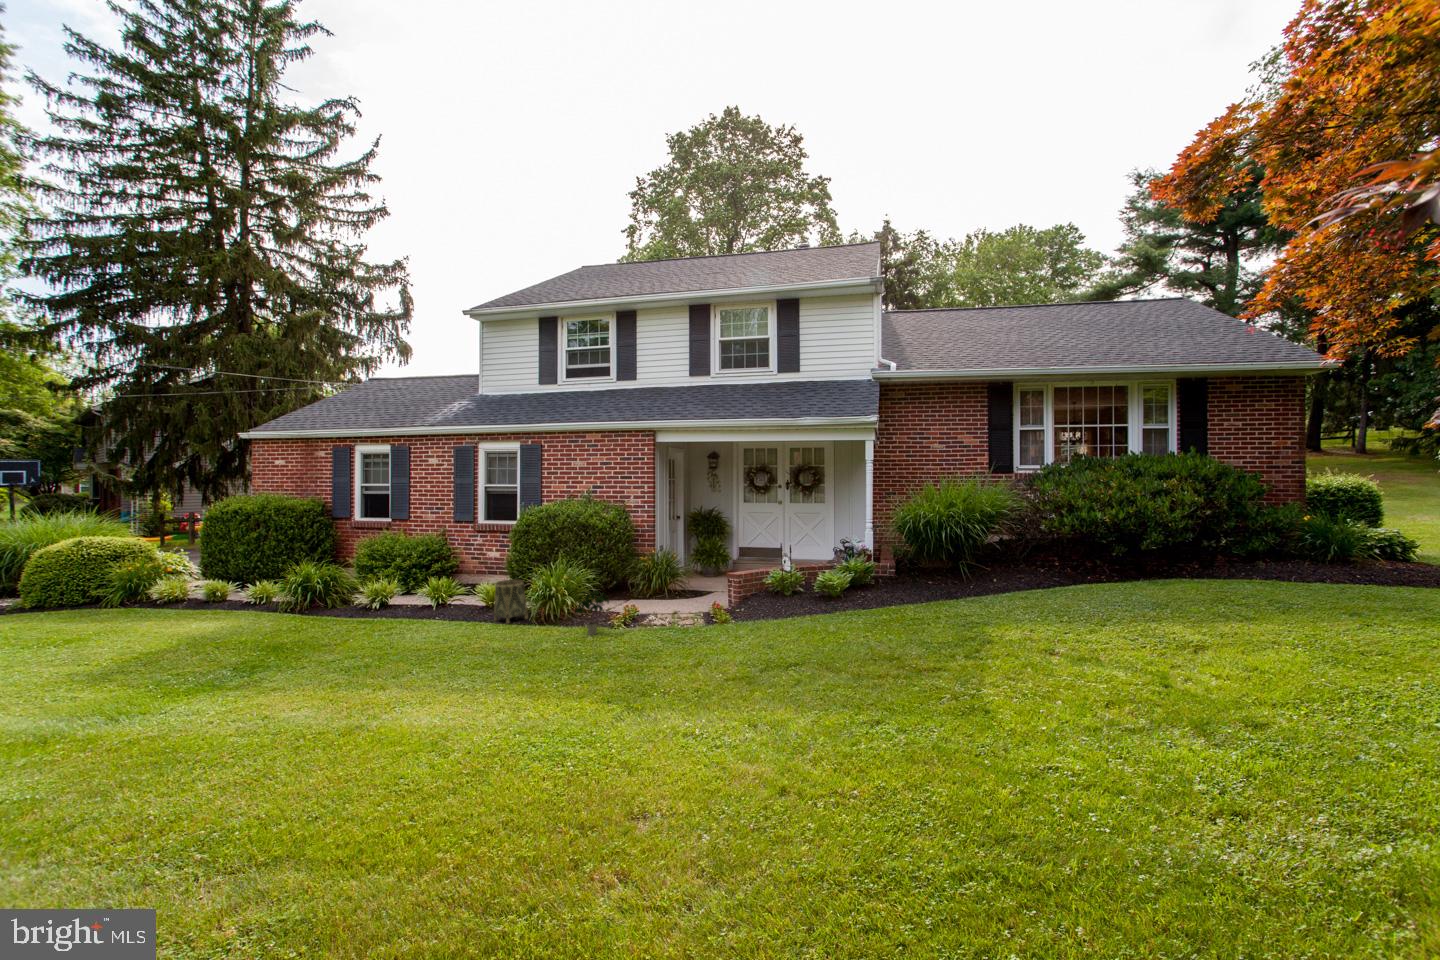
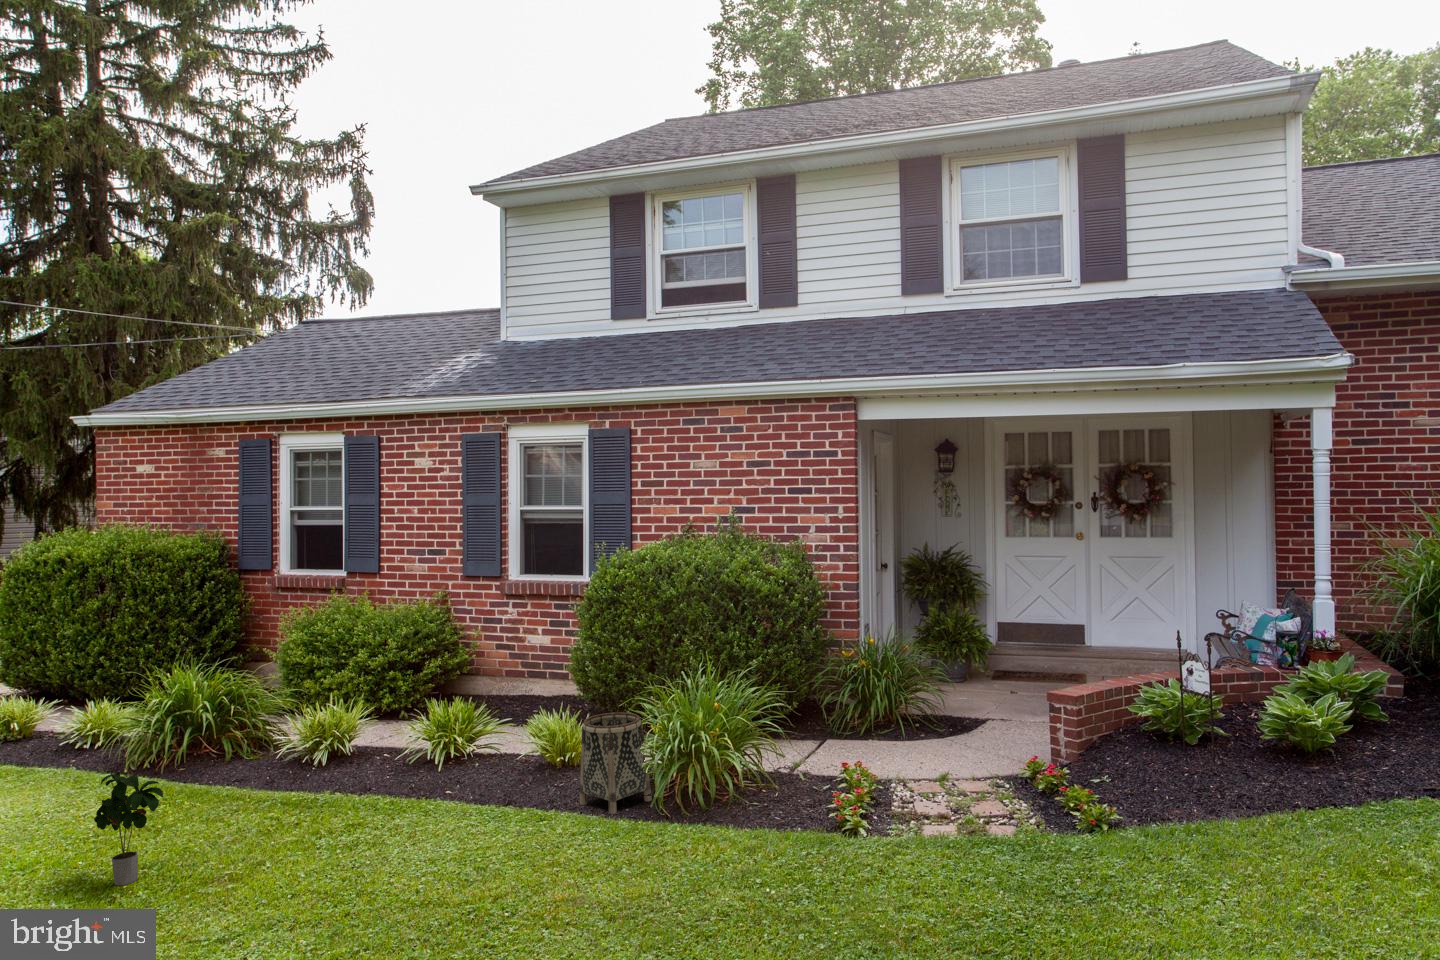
potted plant: present [575,591,609,635] -> present [94,772,163,885]

